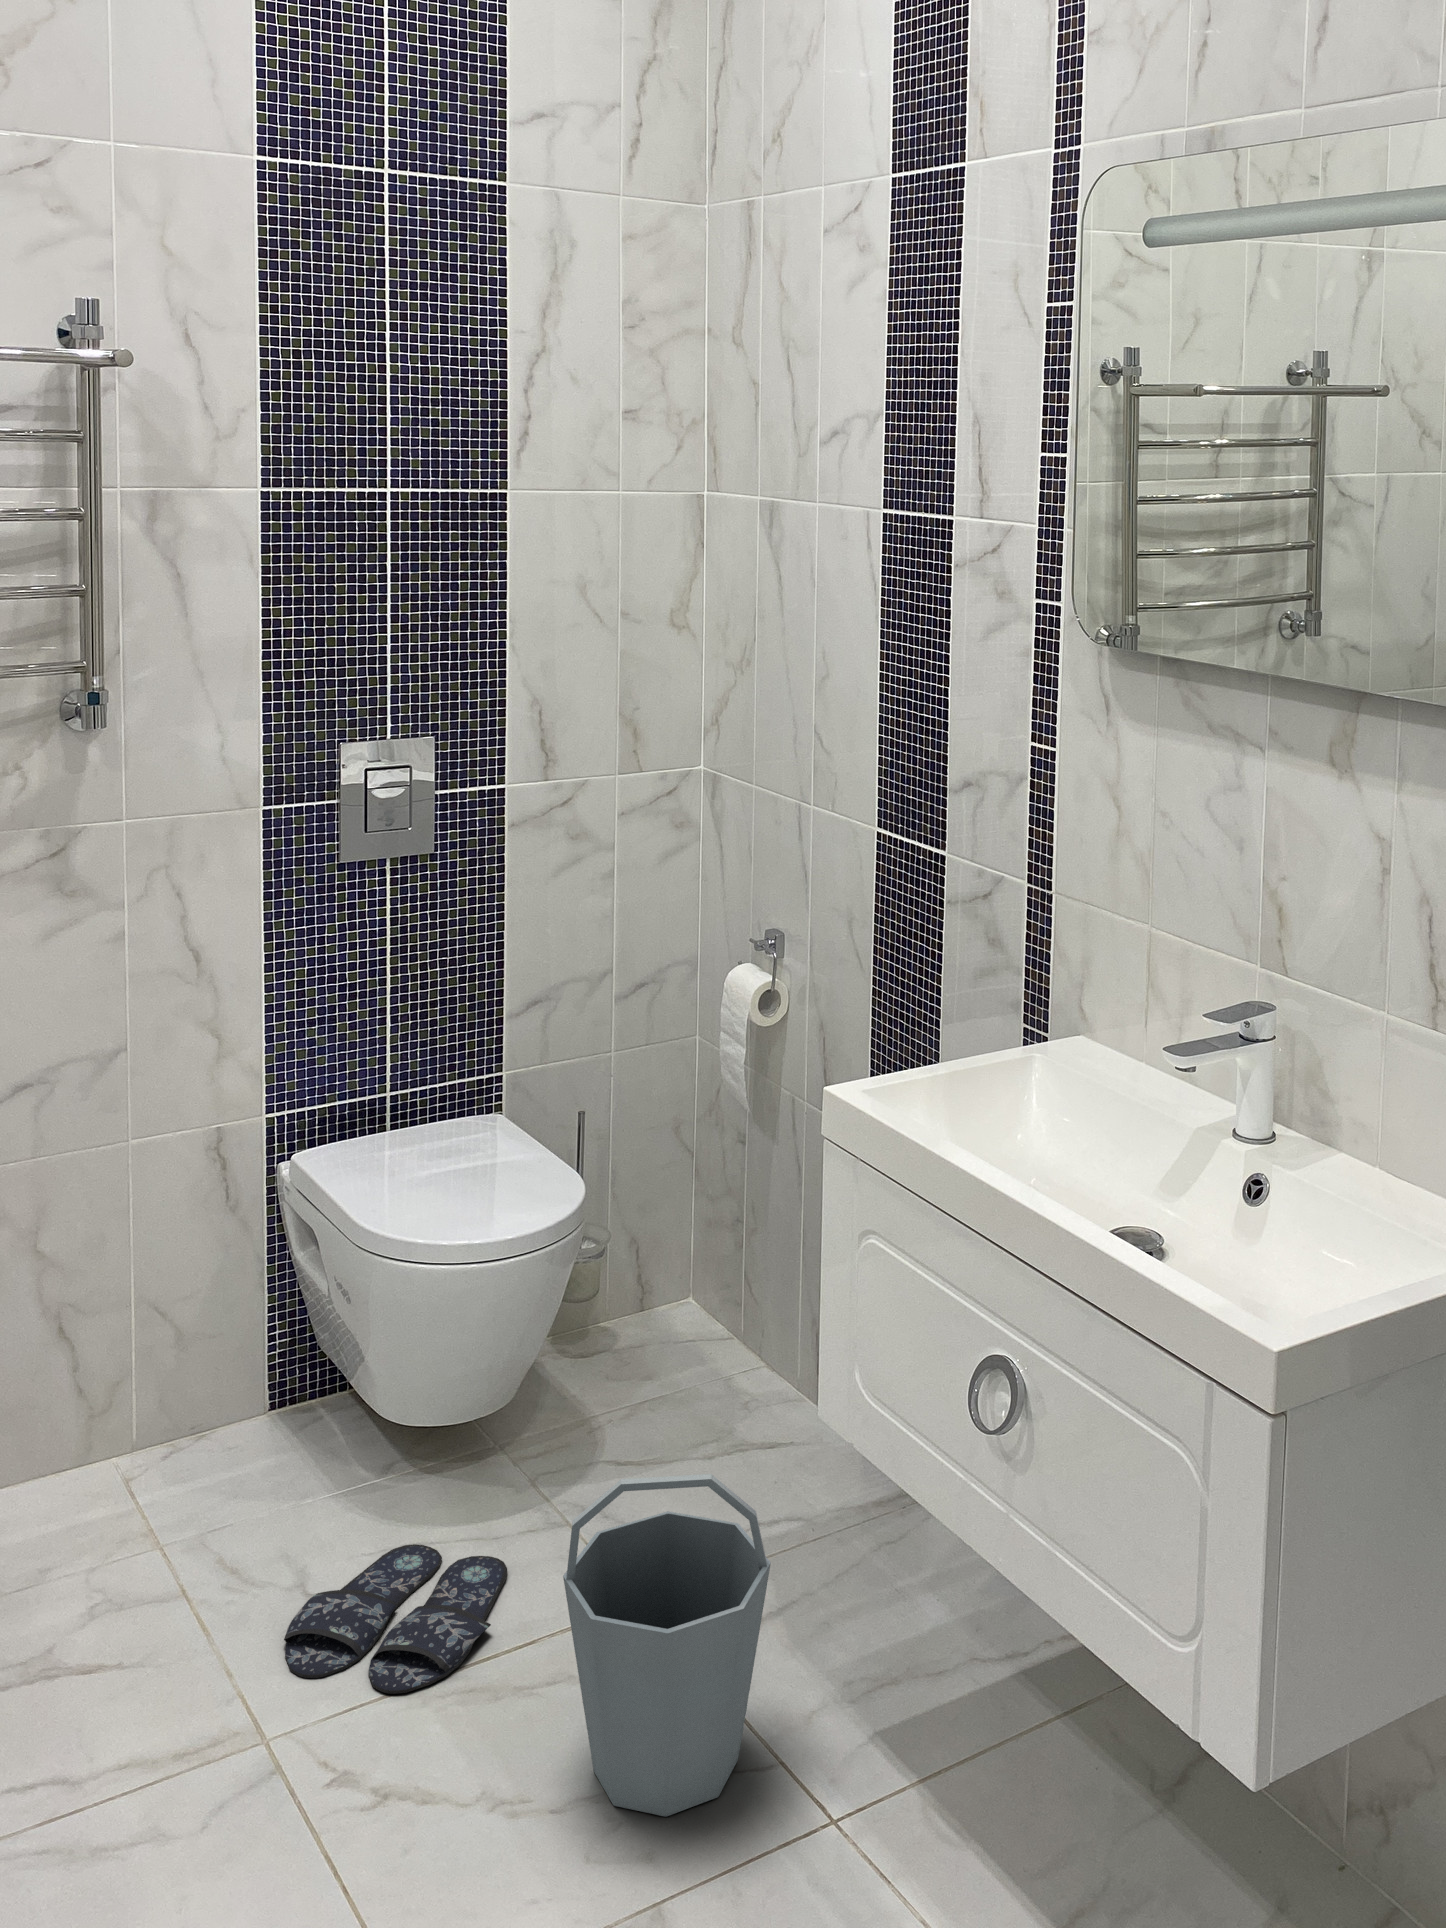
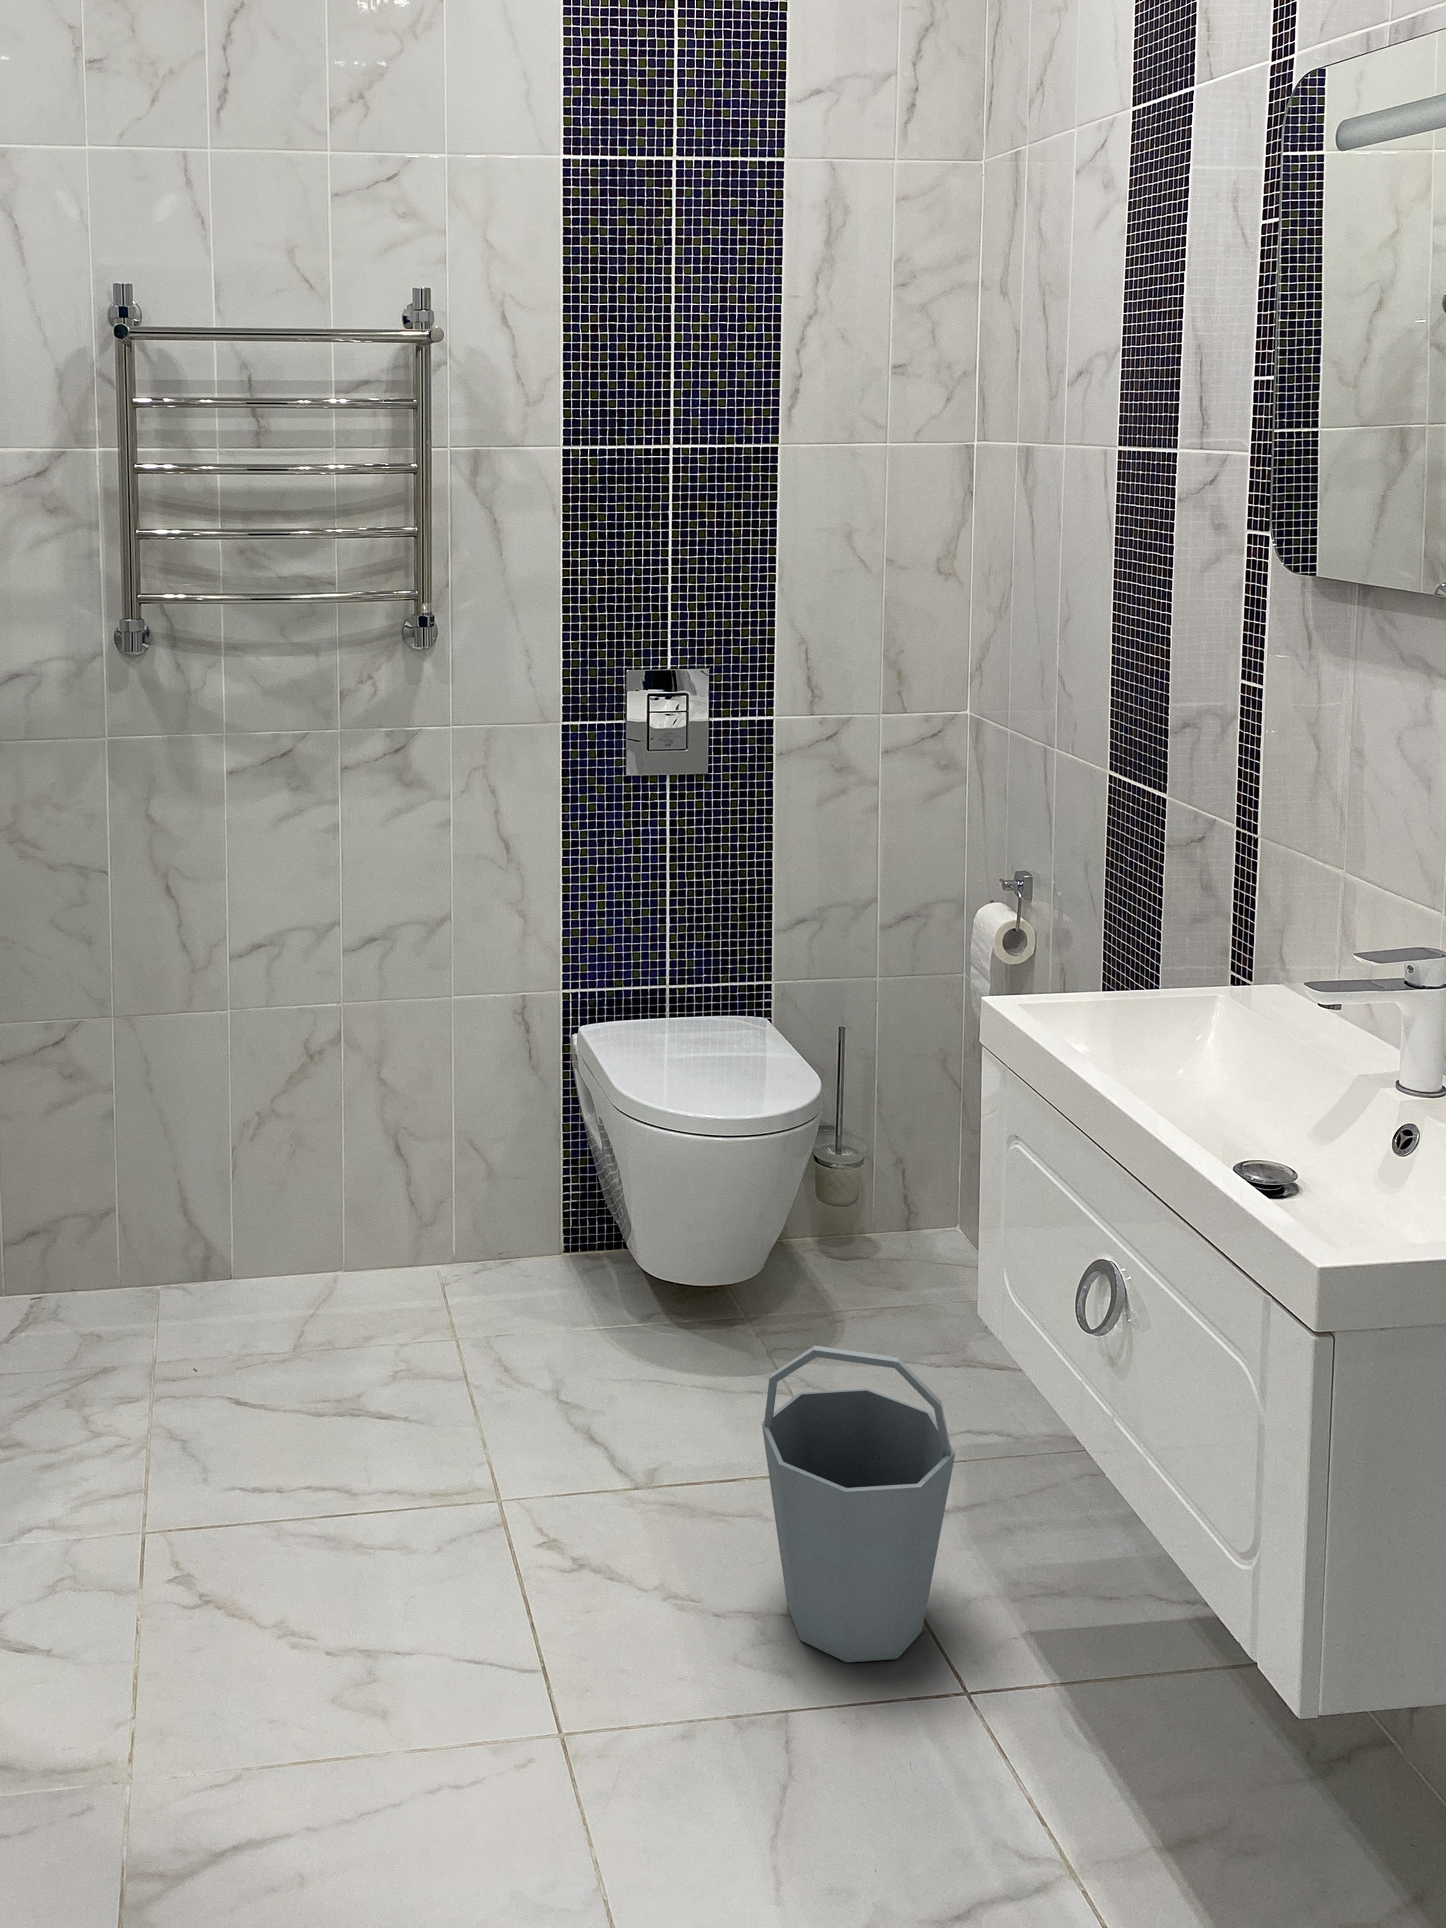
slippers: present [284,1544,507,1694] -> none [544,1380,739,1501]

